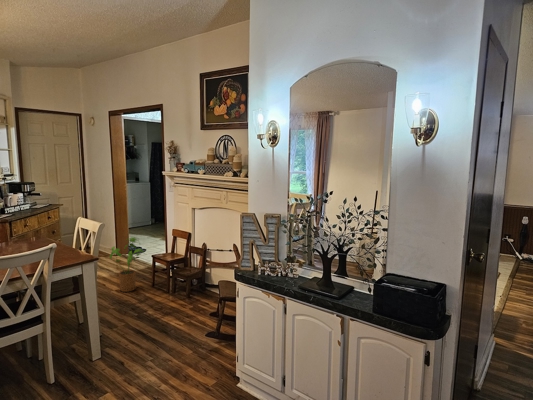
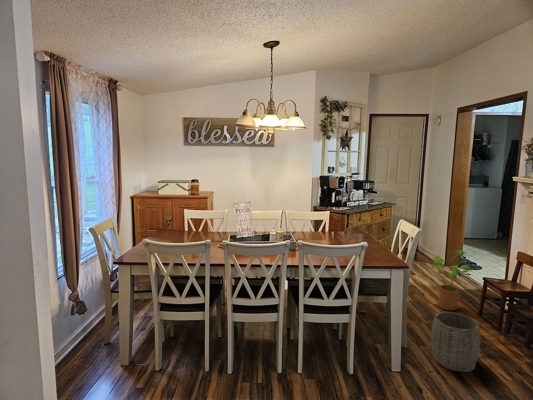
woven basket: none [122,288,160,336] -> present [431,312,480,372]

